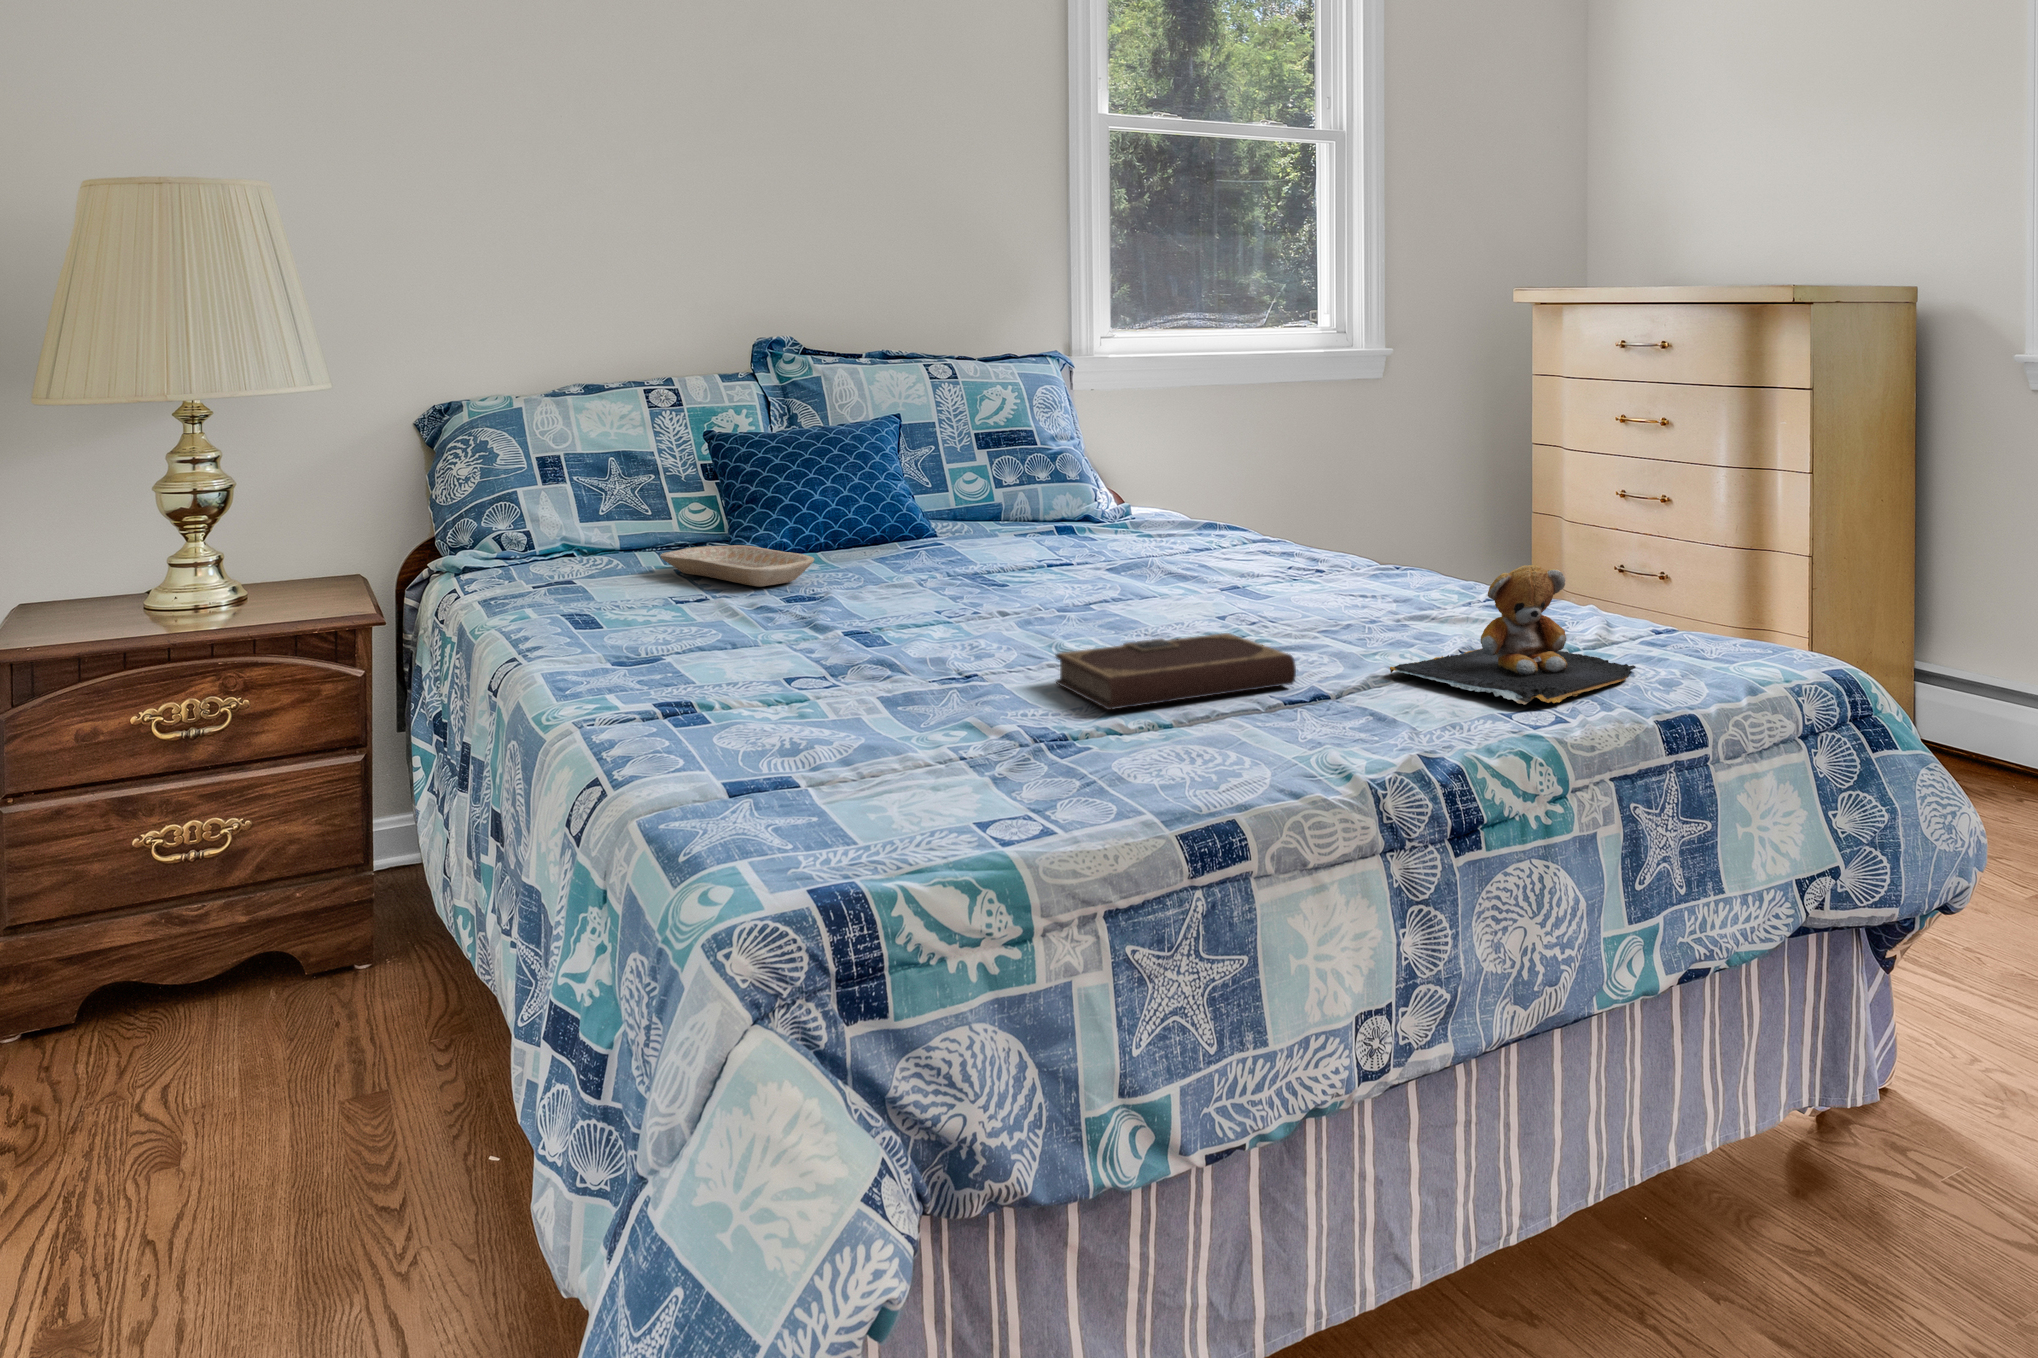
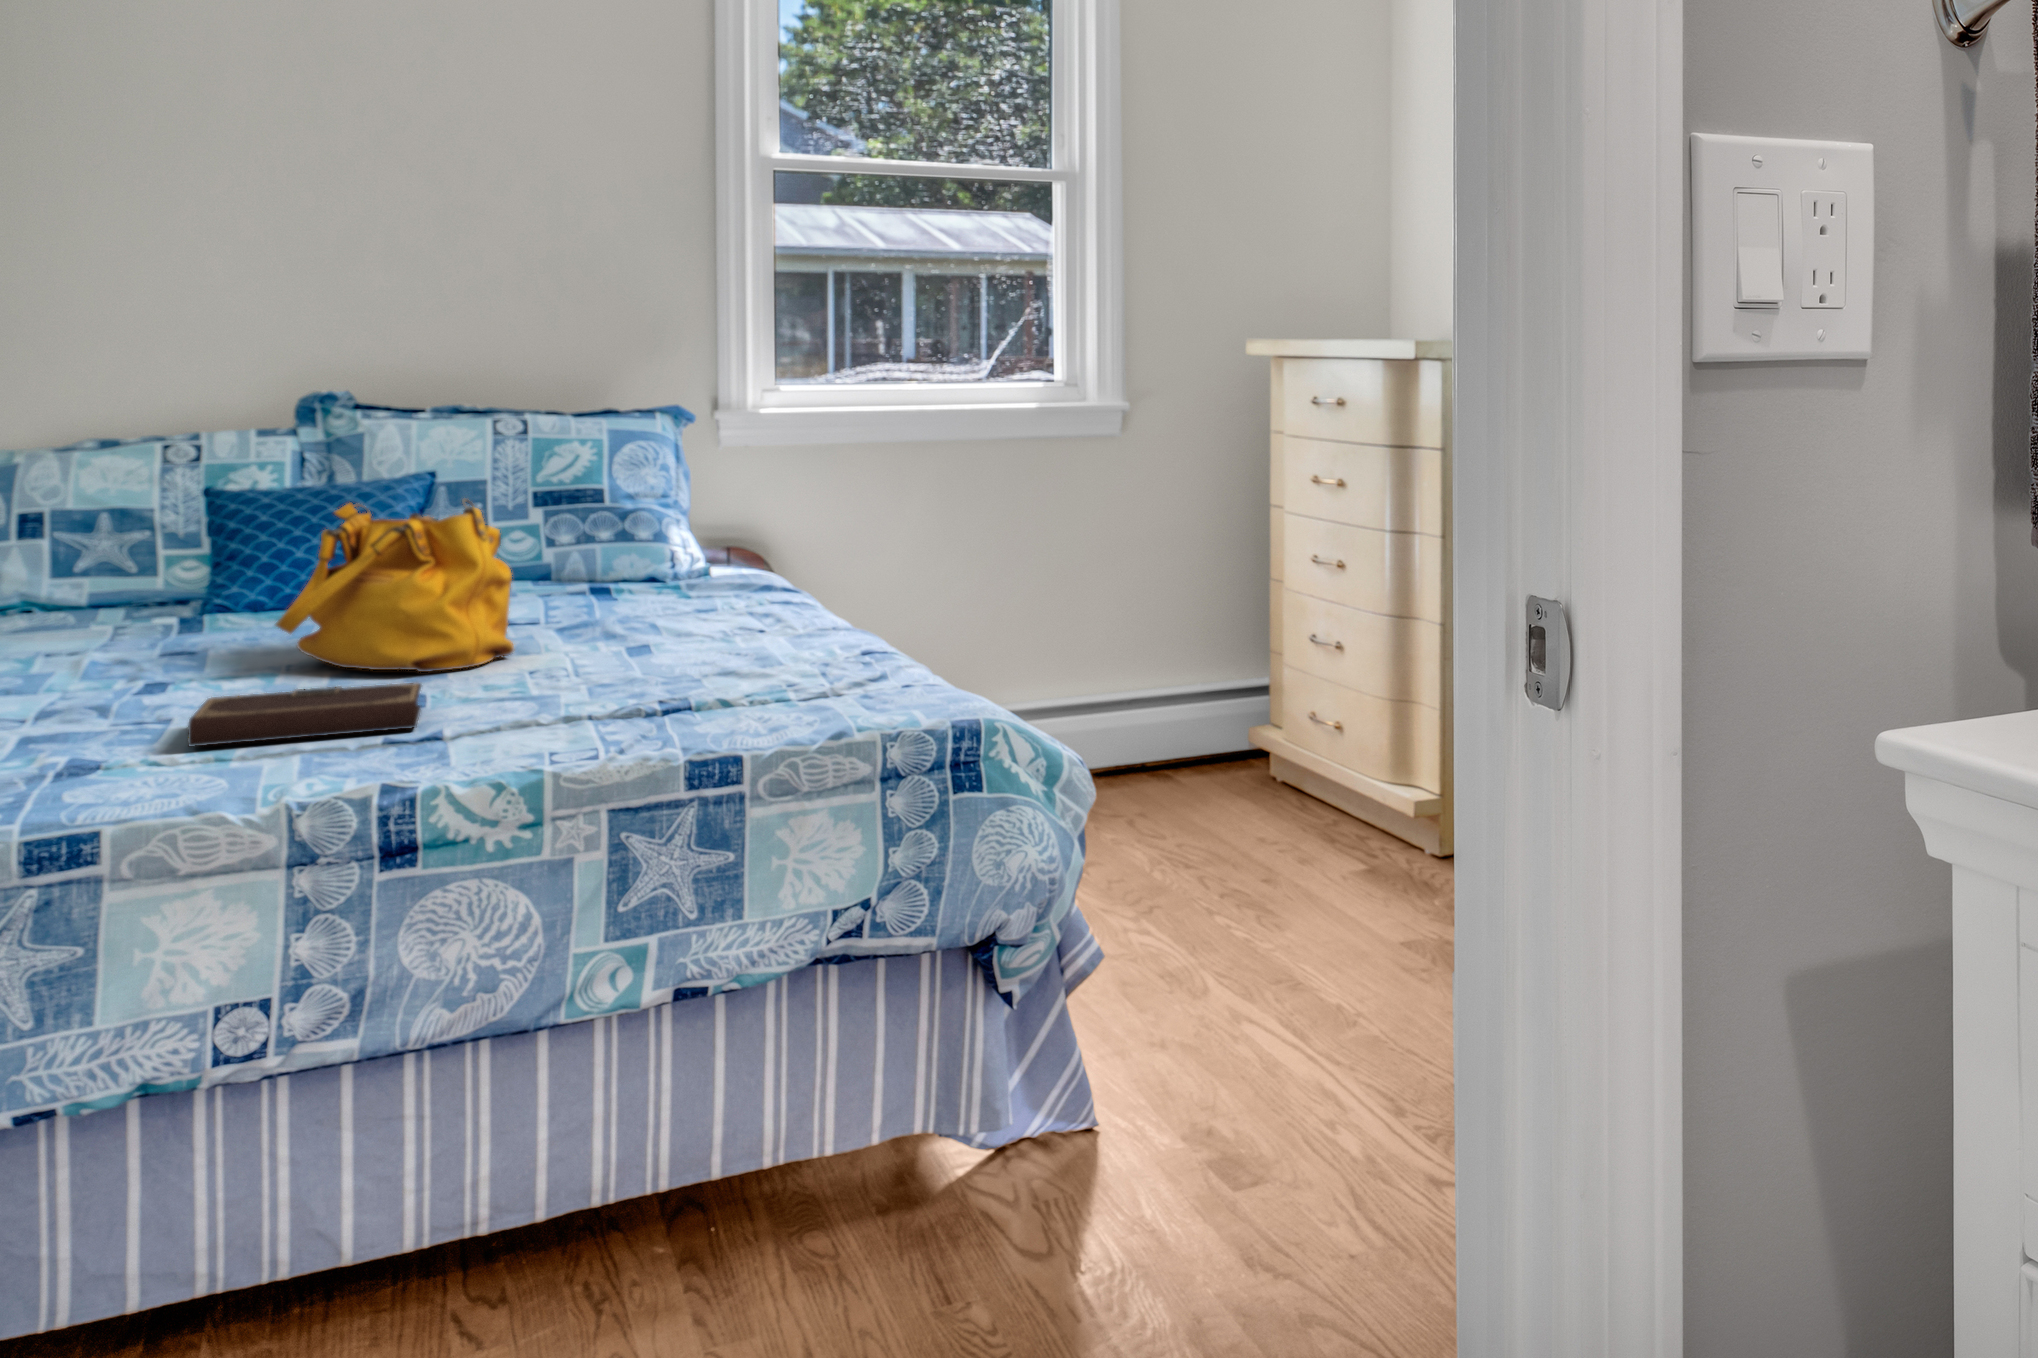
handbag: none [970,435,1182,620] -> present [275,499,514,672]
tray: present [660,545,814,586] -> none [90,600,224,639]
teddy bear: present [1390,565,1636,704] -> none [529,622,768,746]

